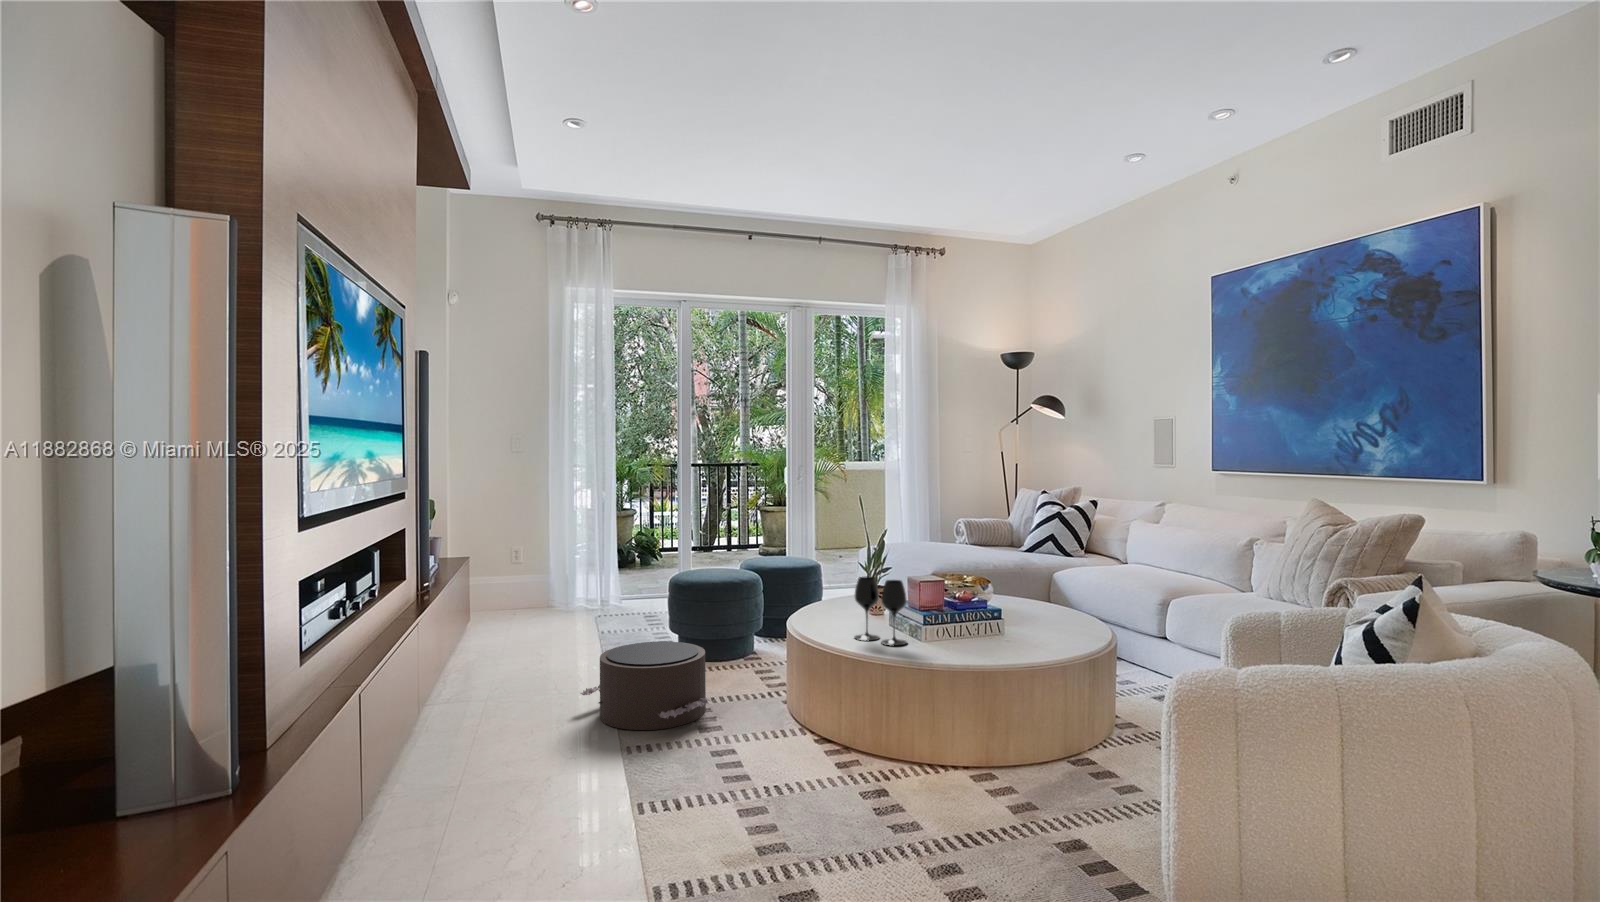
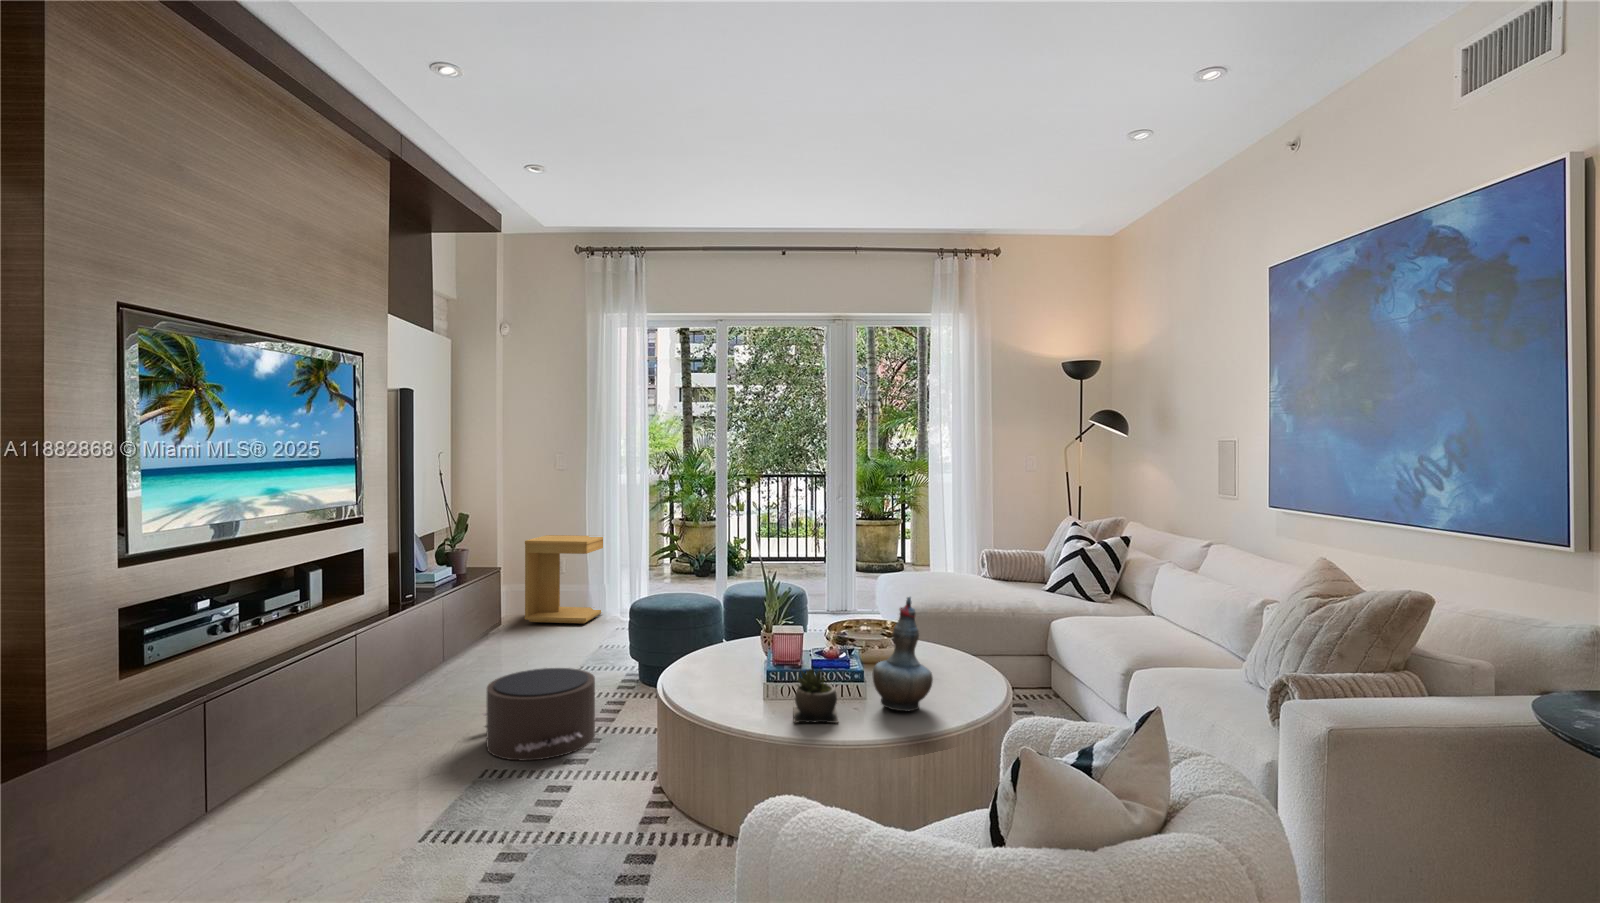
side table: none [489,523,567,618] -> present [525,535,603,624]
decorative vase: none [1016,541,1070,638] -> present [873,597,933,711]
wine glass: present [855,577,907,645] -> none [700,623,745,703]
succulent plant: none [957,604,1011,653] -> present [793,668,838,723]

